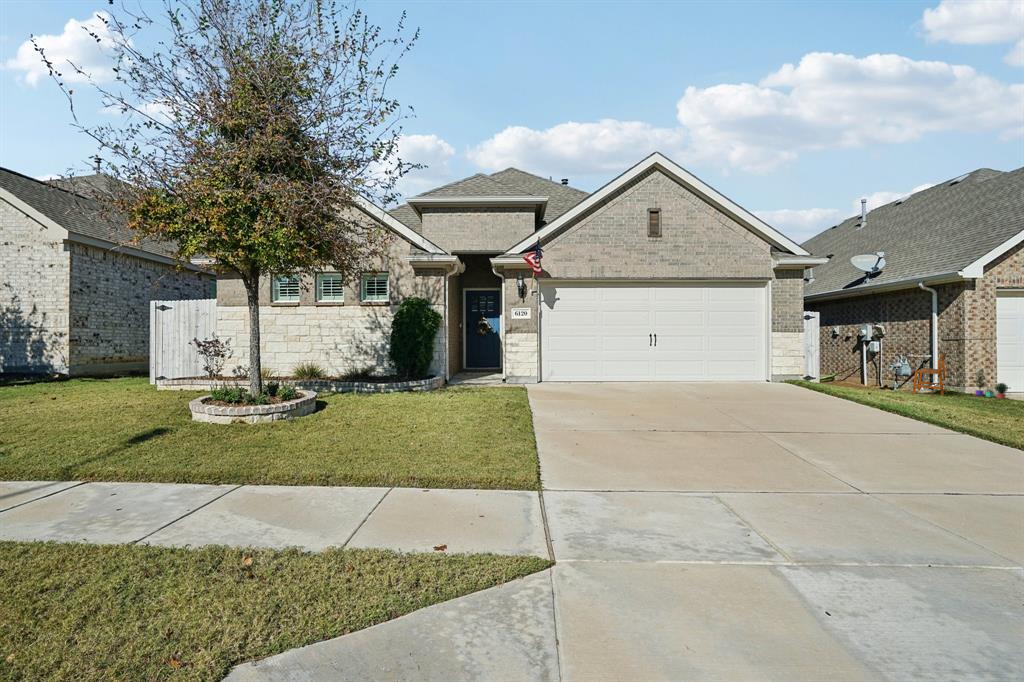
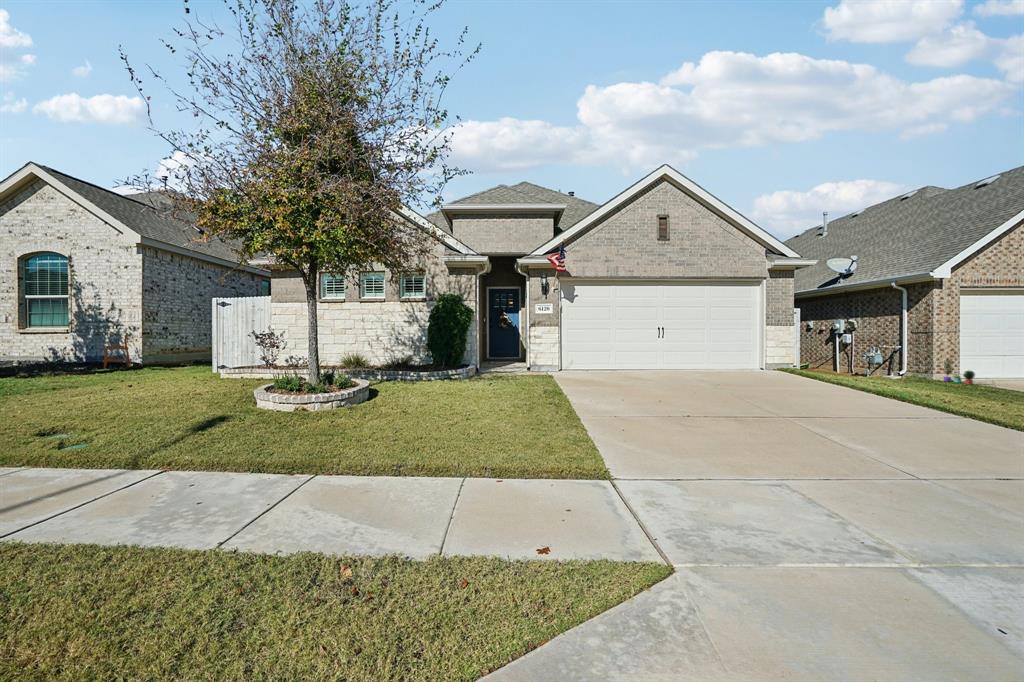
bench: present [912,353,947,395] -> present [104,333,130,367]

